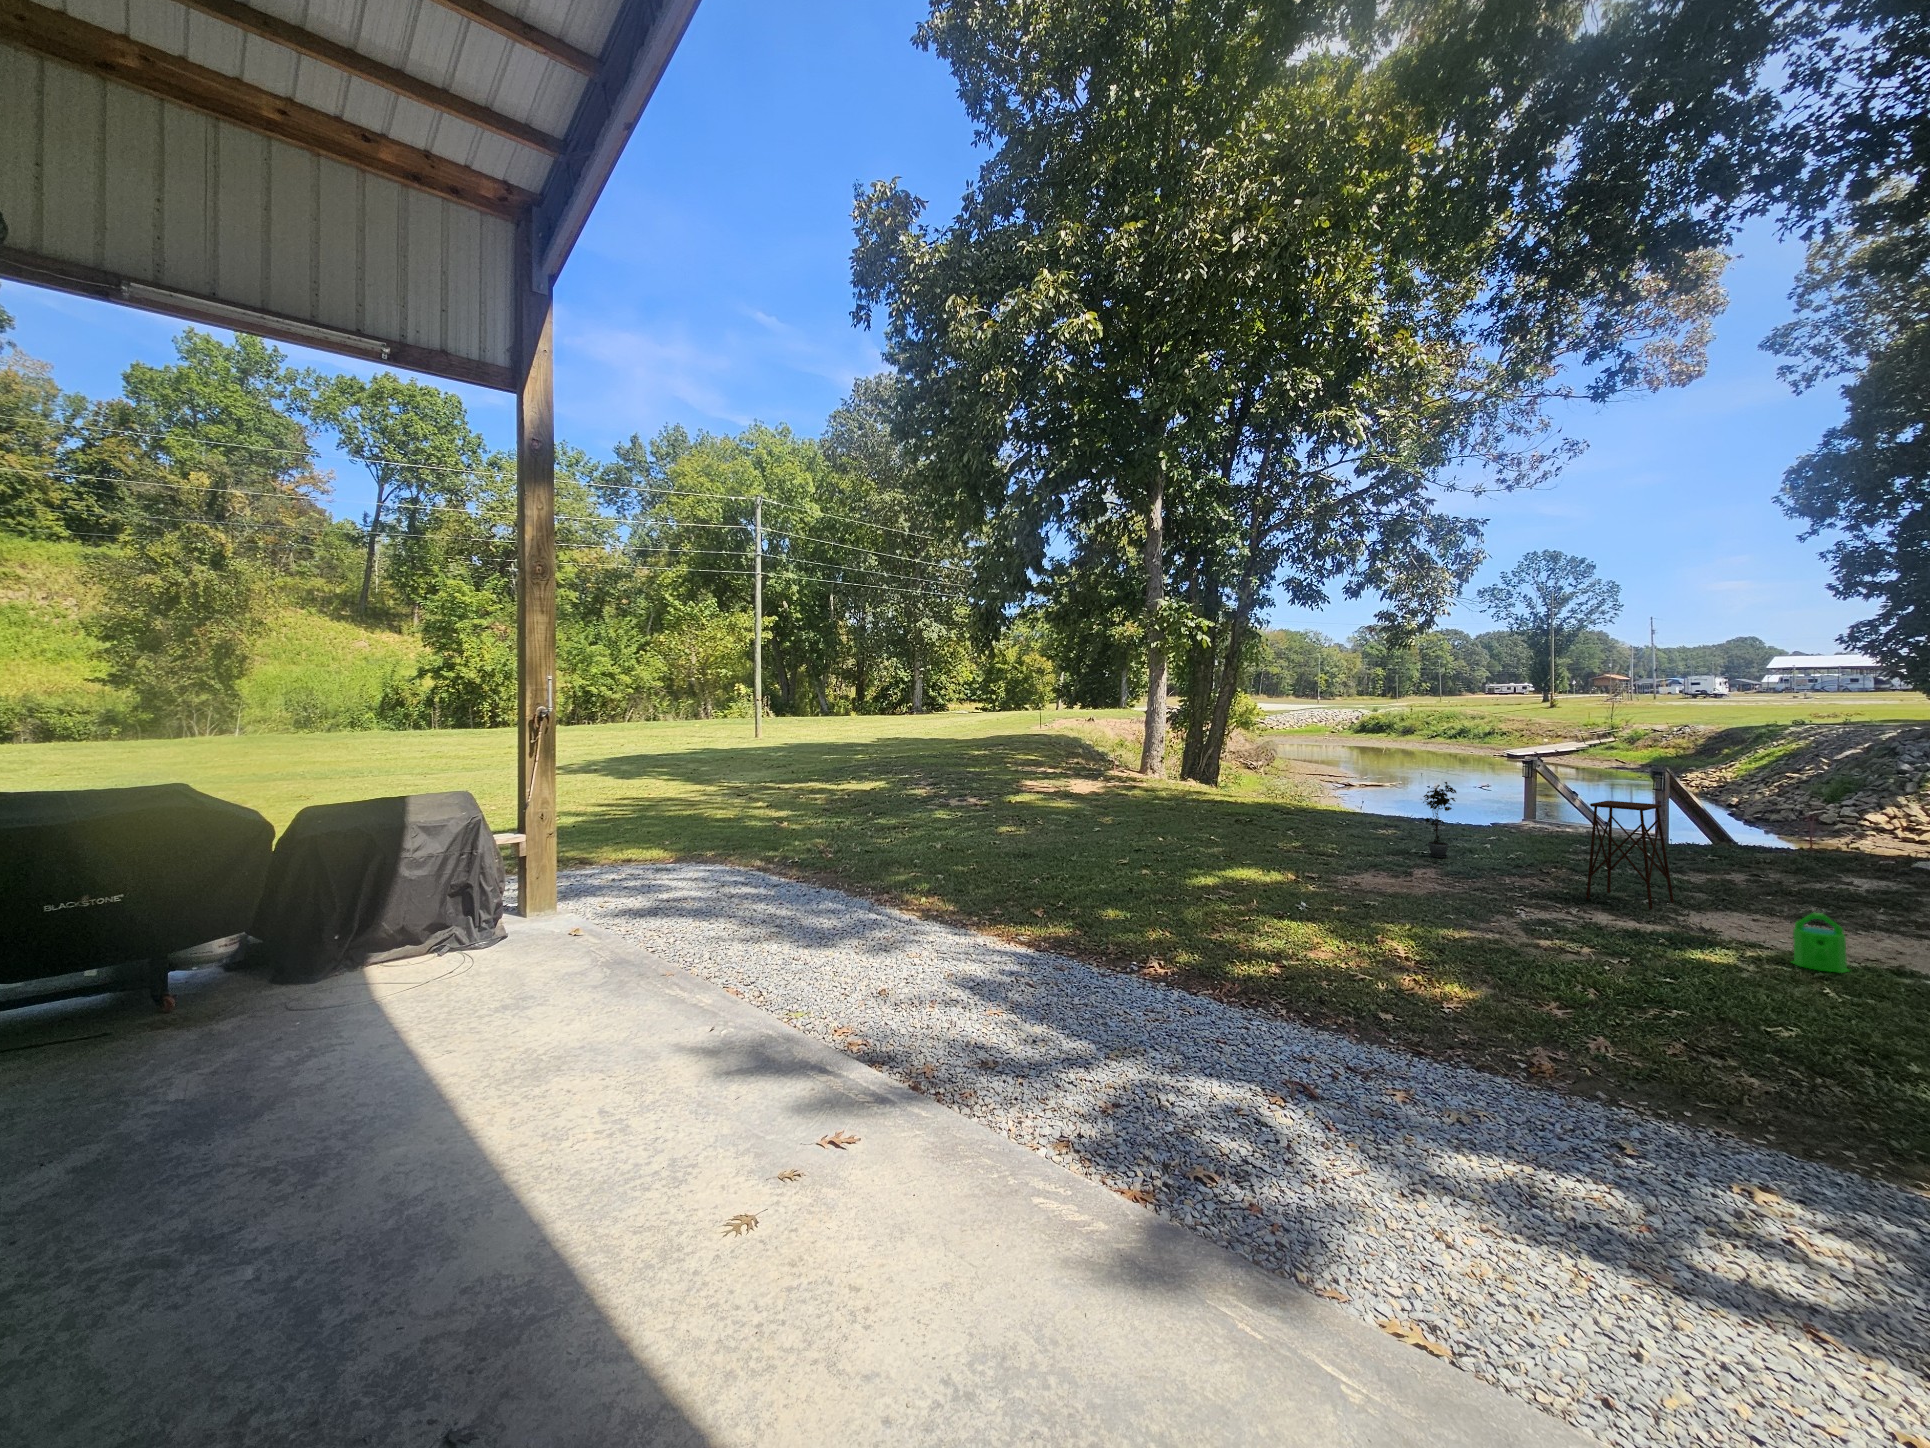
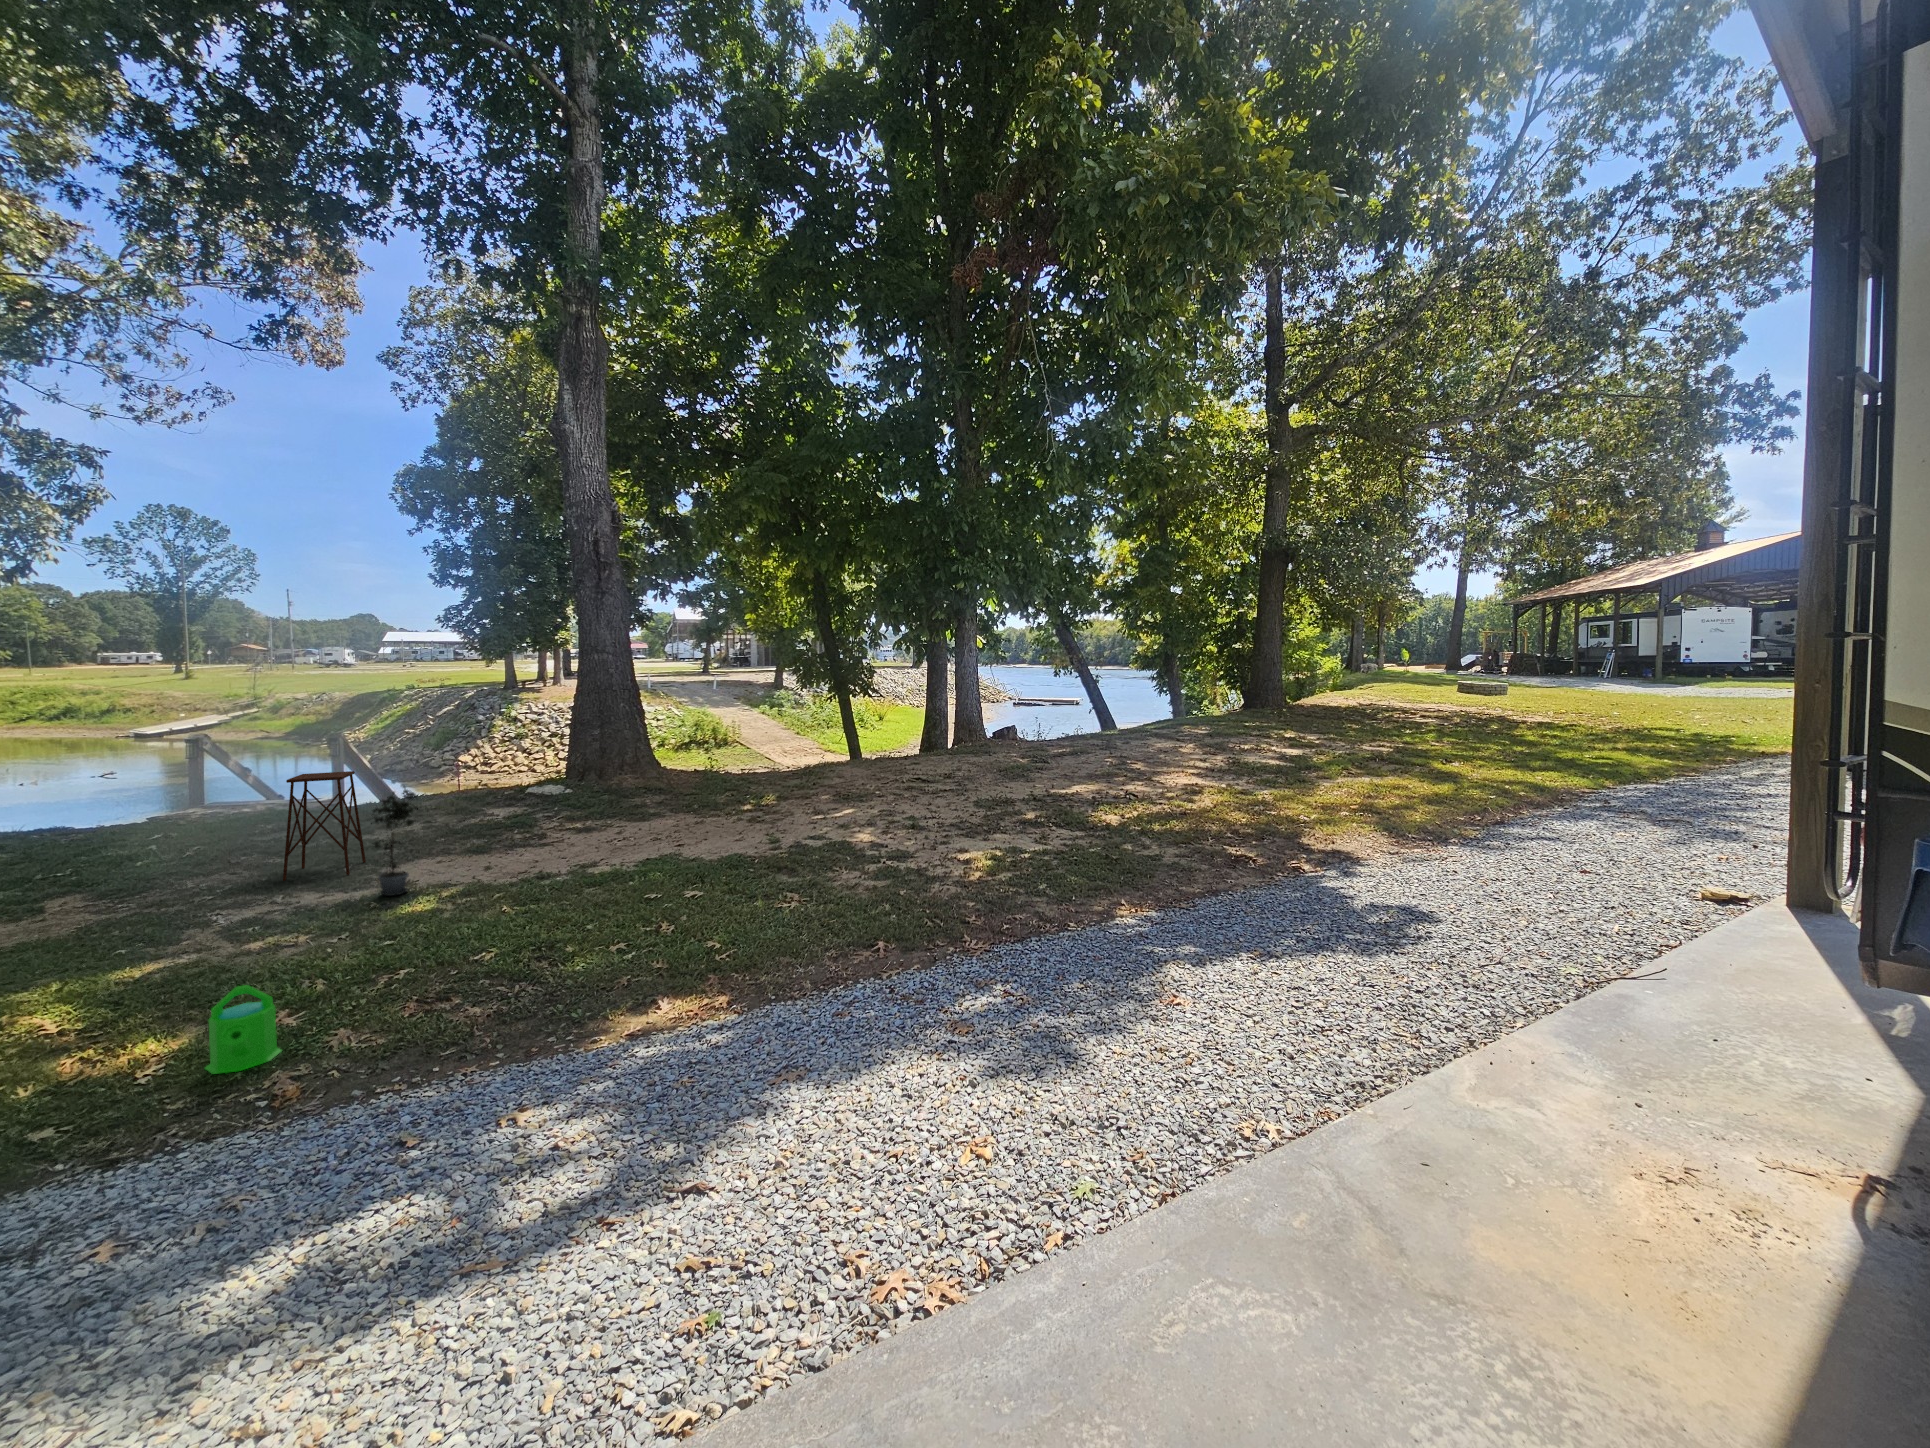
potted plant: present [1423,782,1456,858] -> present [371,786,419,896]
watering can: present [1792,913,1849,973] -> present [205,985,282,1074]

